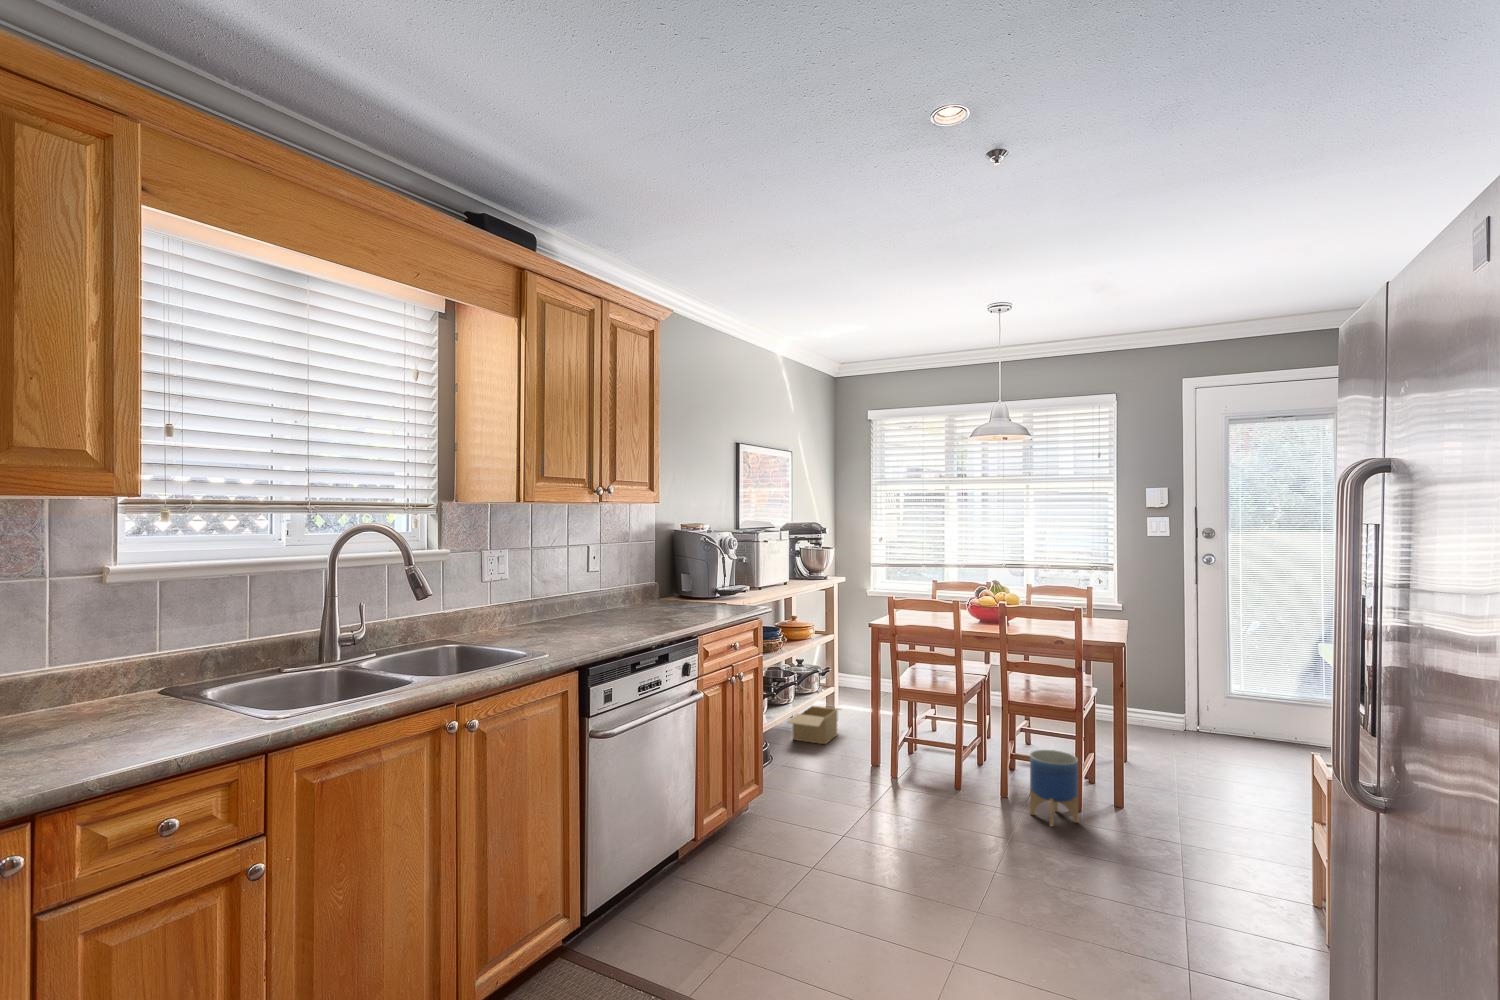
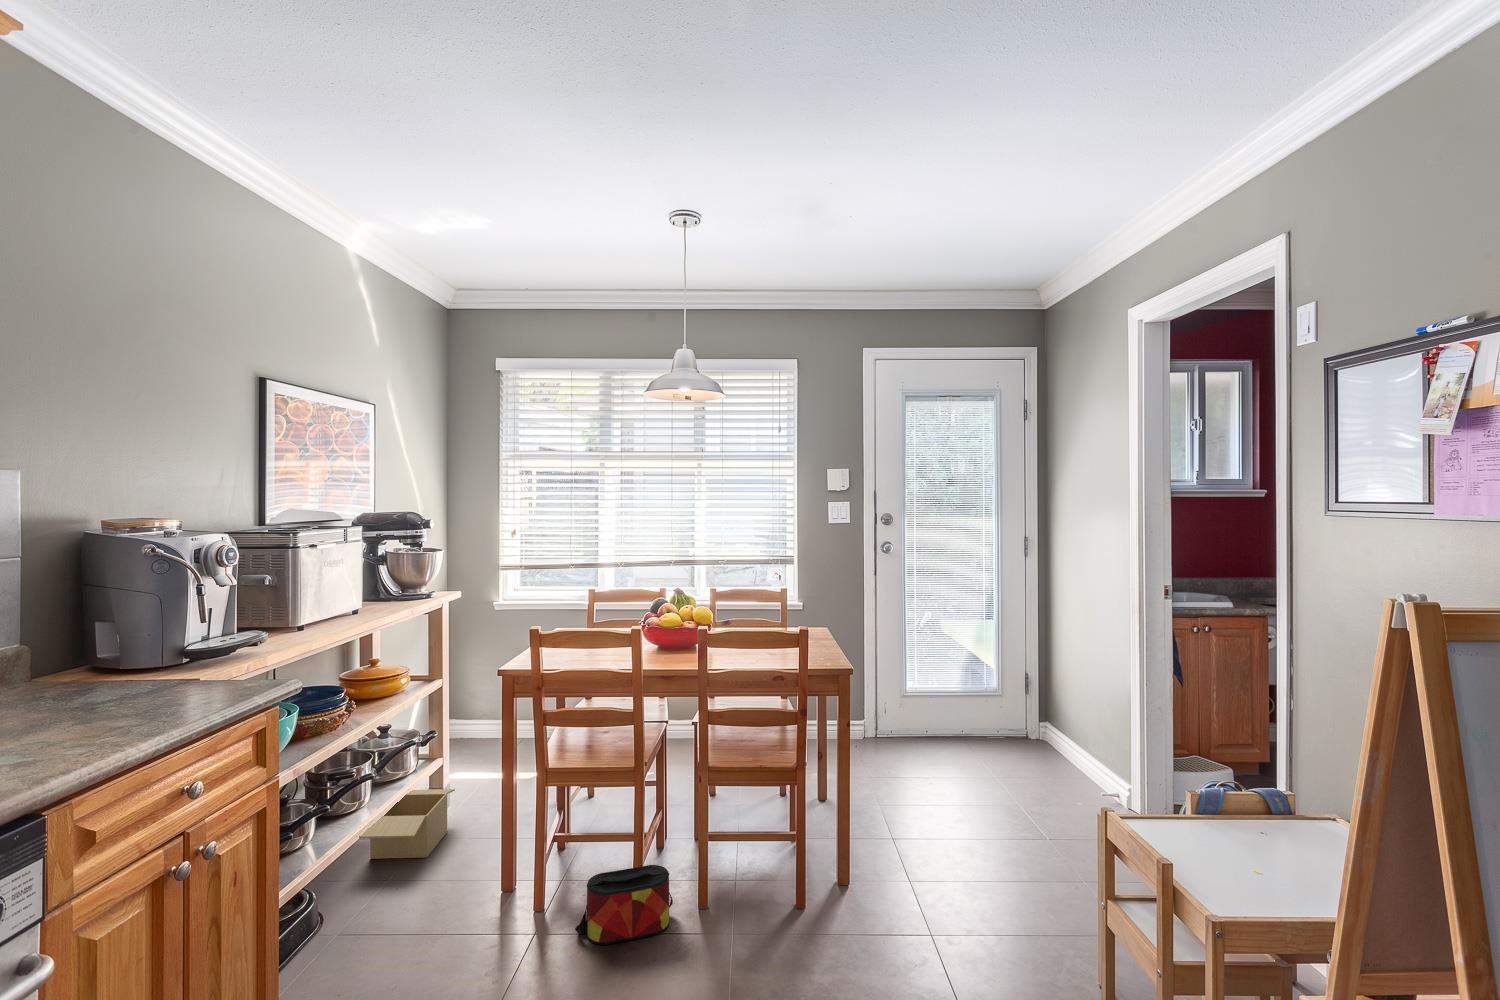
planter: present [1030,750,1078,826] -> none [746,834,810,957]
bag: none [915,758,982,802] -> present [575,865,673,945]

